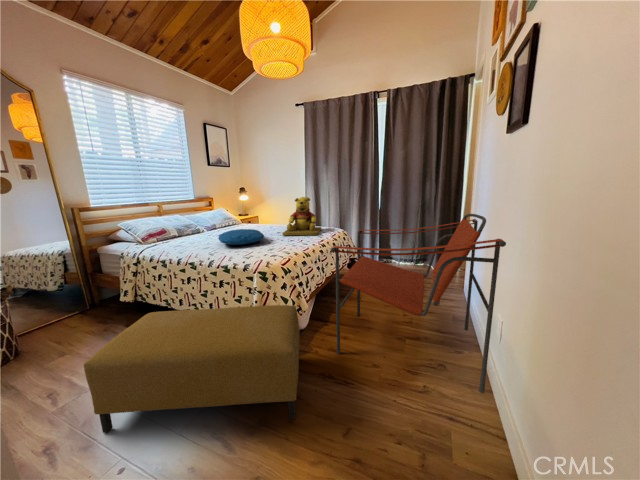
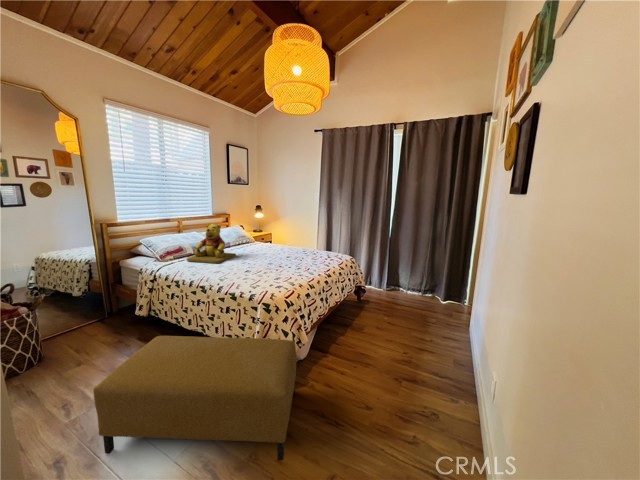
teddy bear: present [283,197,321,236] -> present [187,224,236,264]
armchair: present [331,214,506,393] -> none [331,262,501,453]
pillow: present [218,229,265,245] -> none [230,253,273,270]

